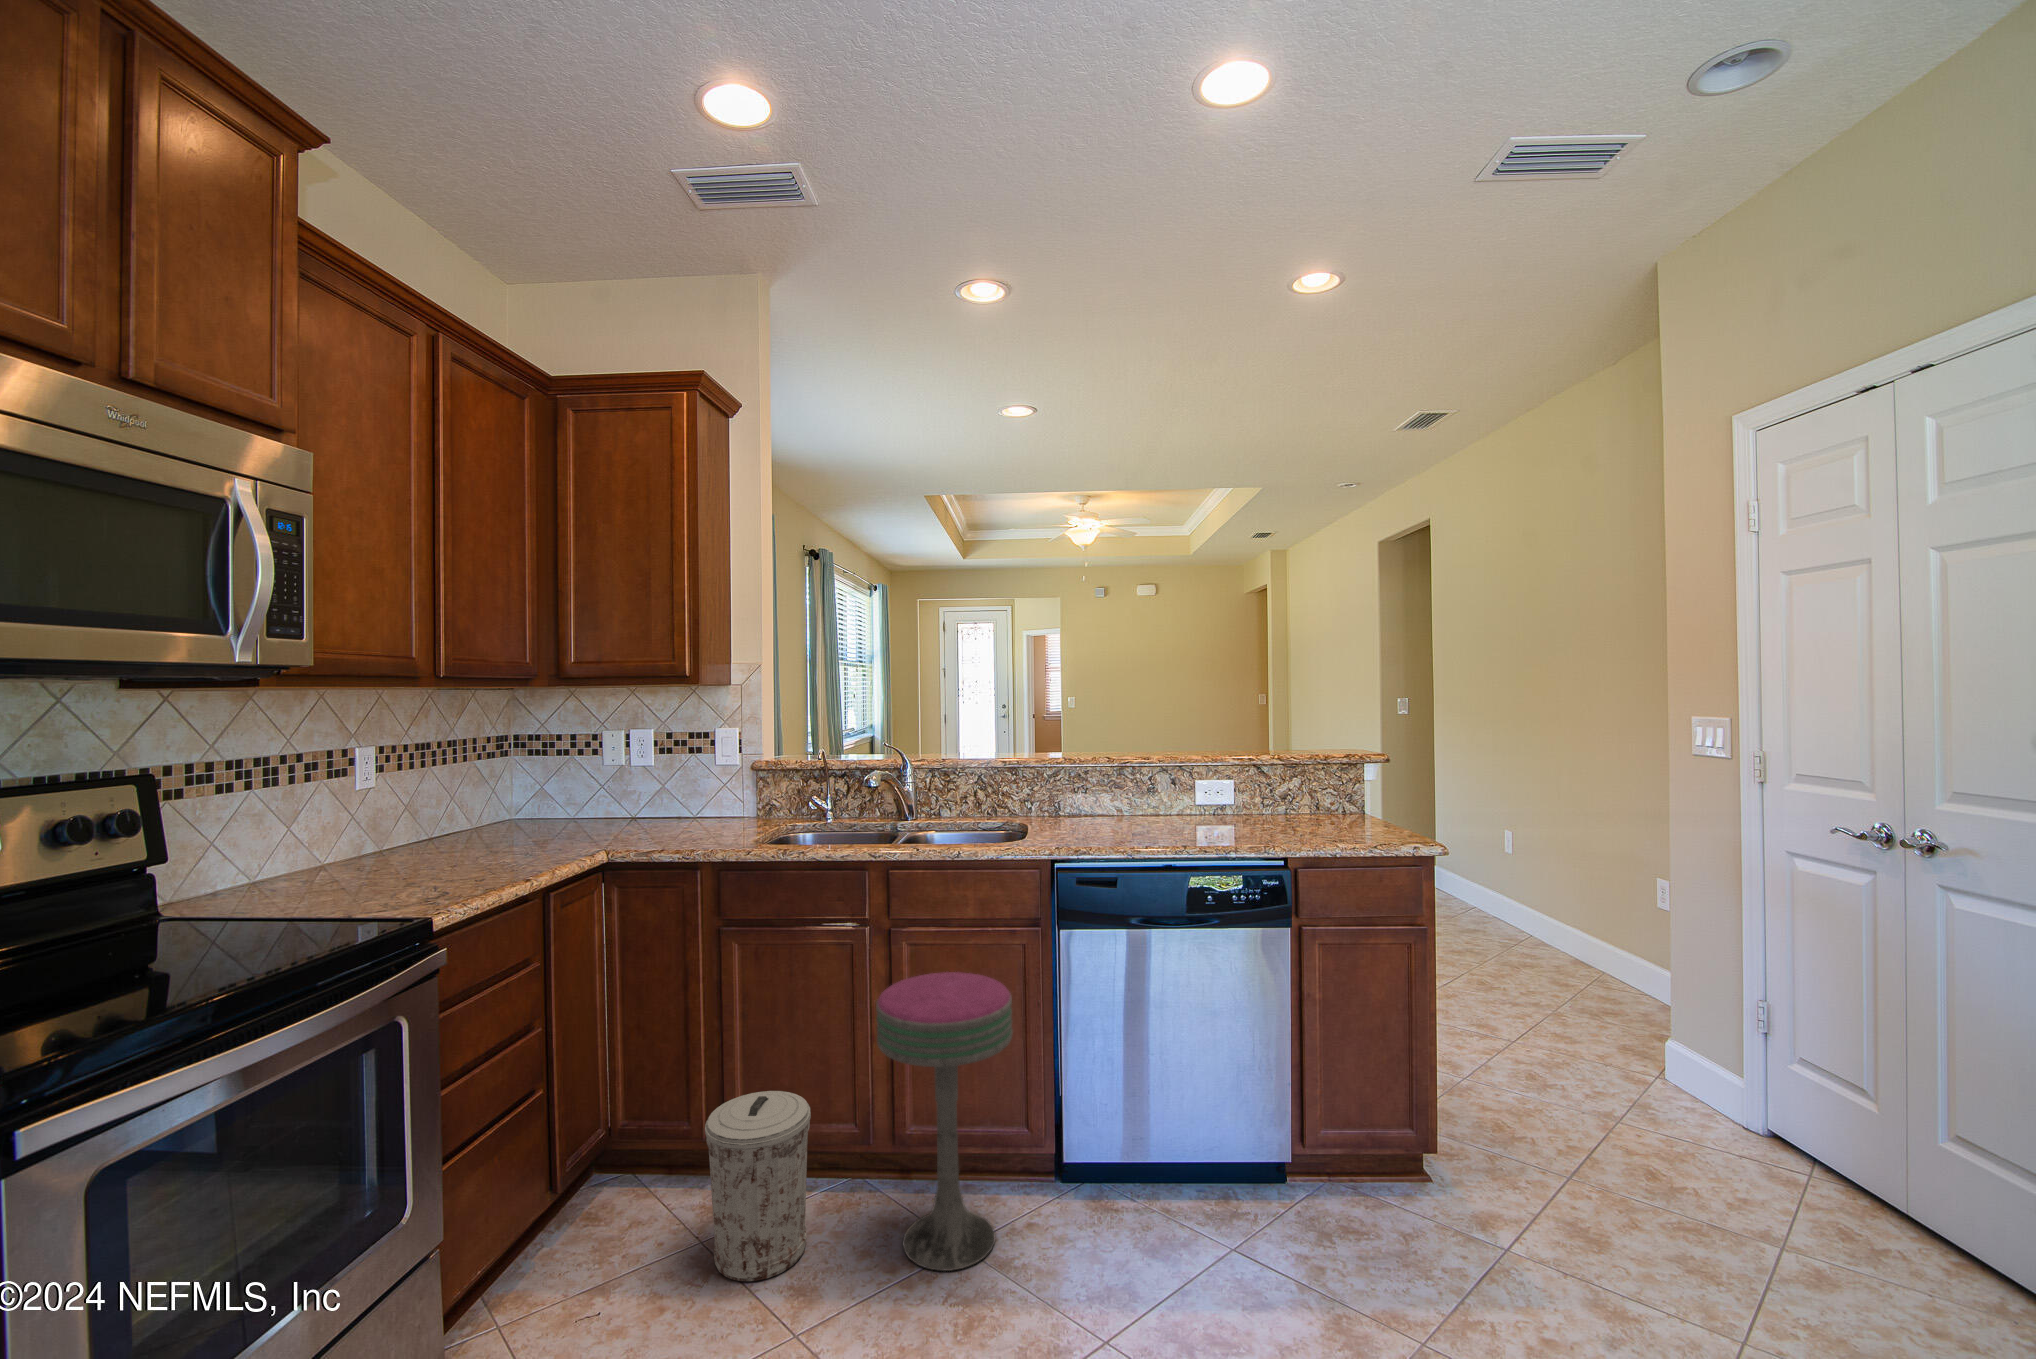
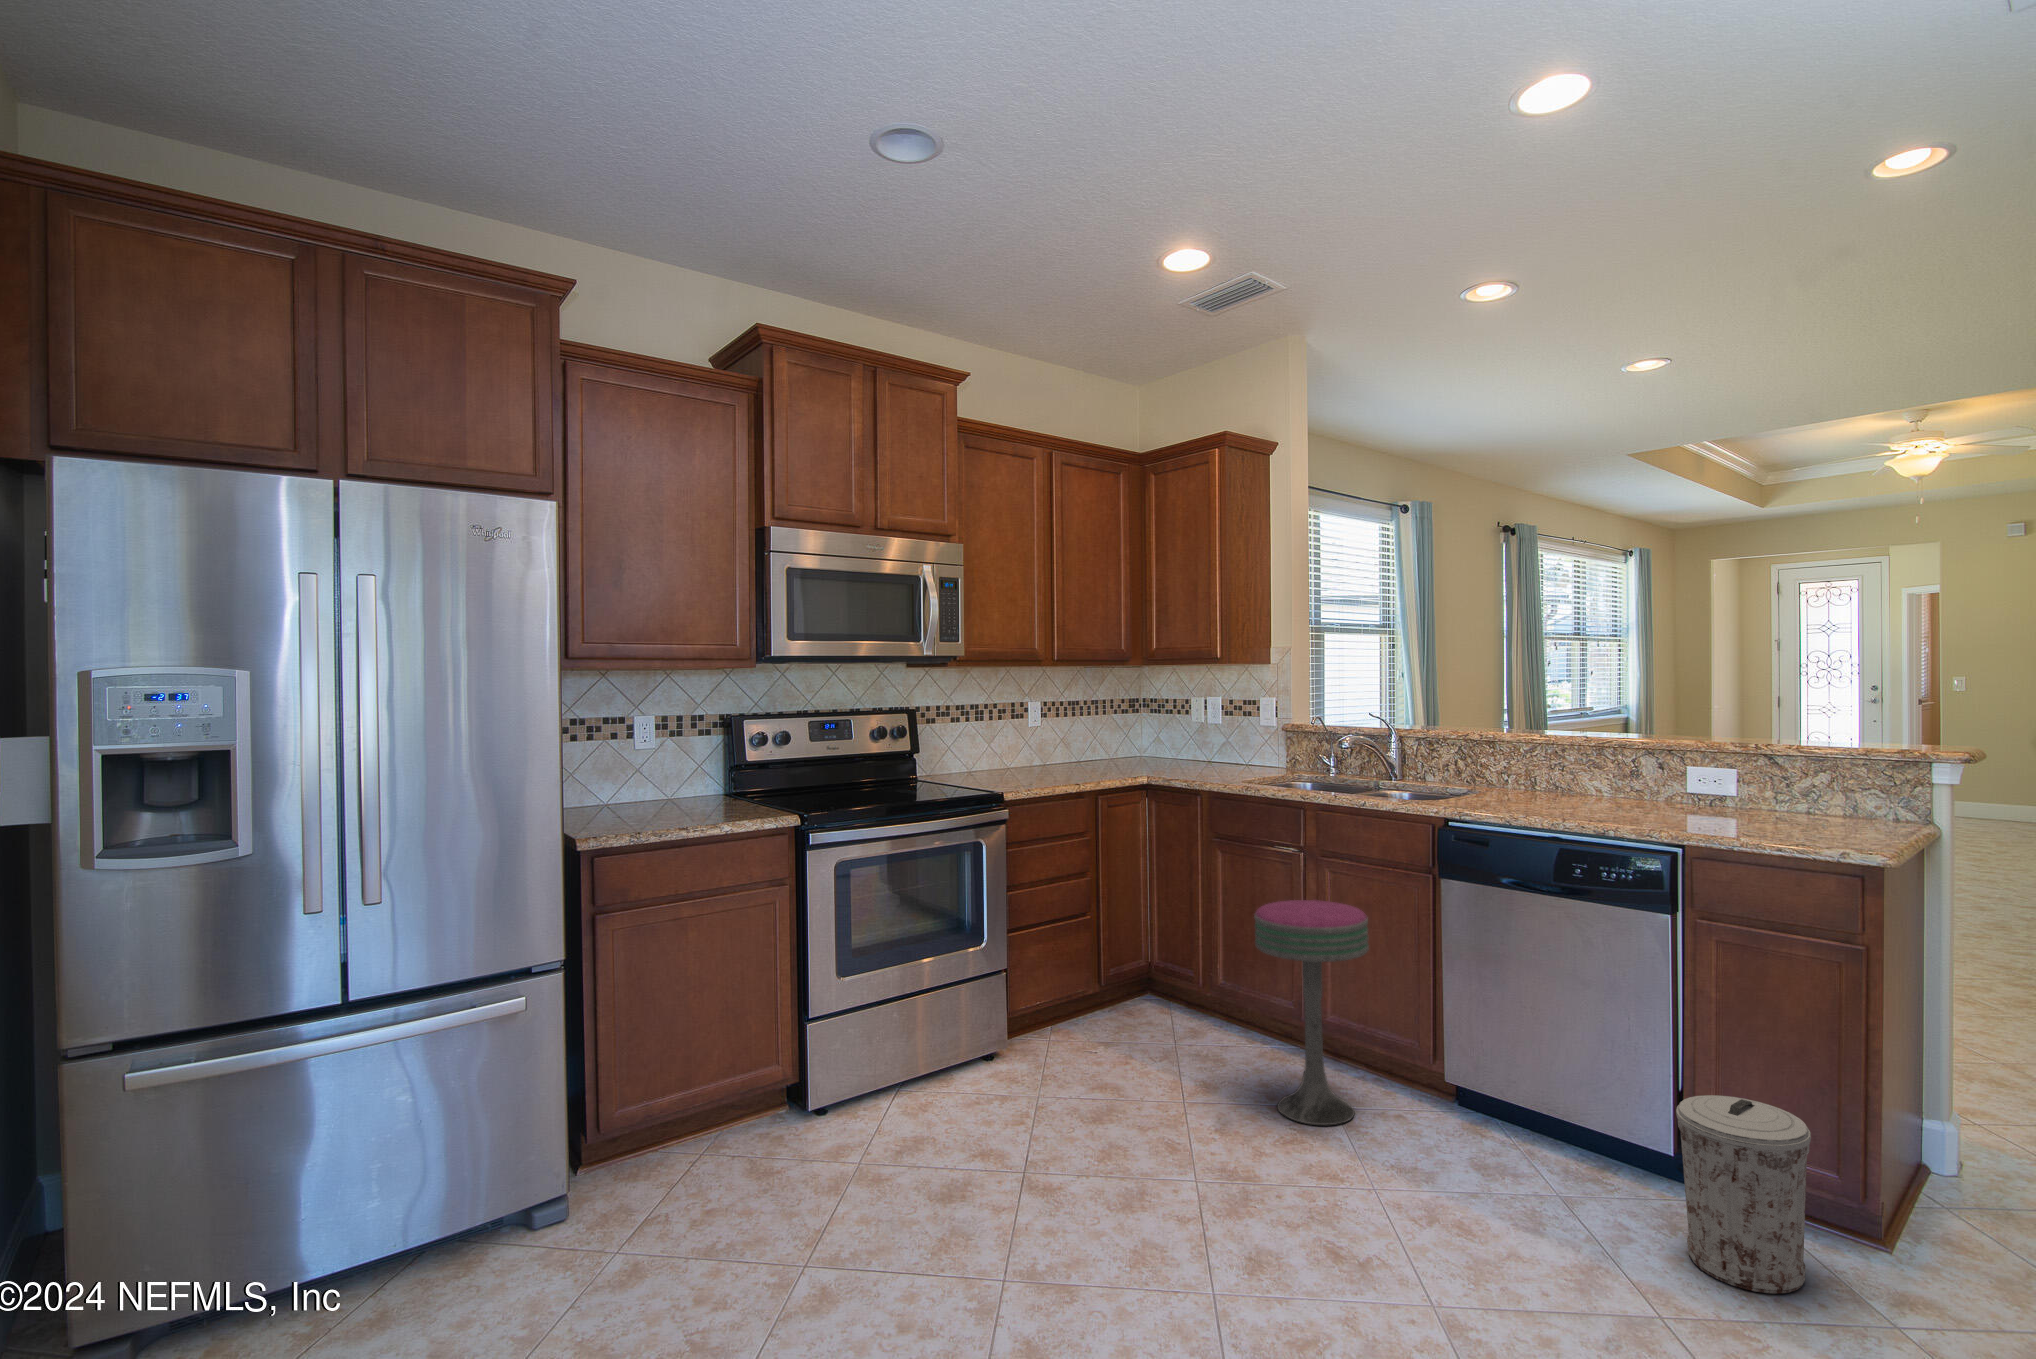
trash can: present [705,1091,811,1281] -> present [1676,1095,1811,1294]

